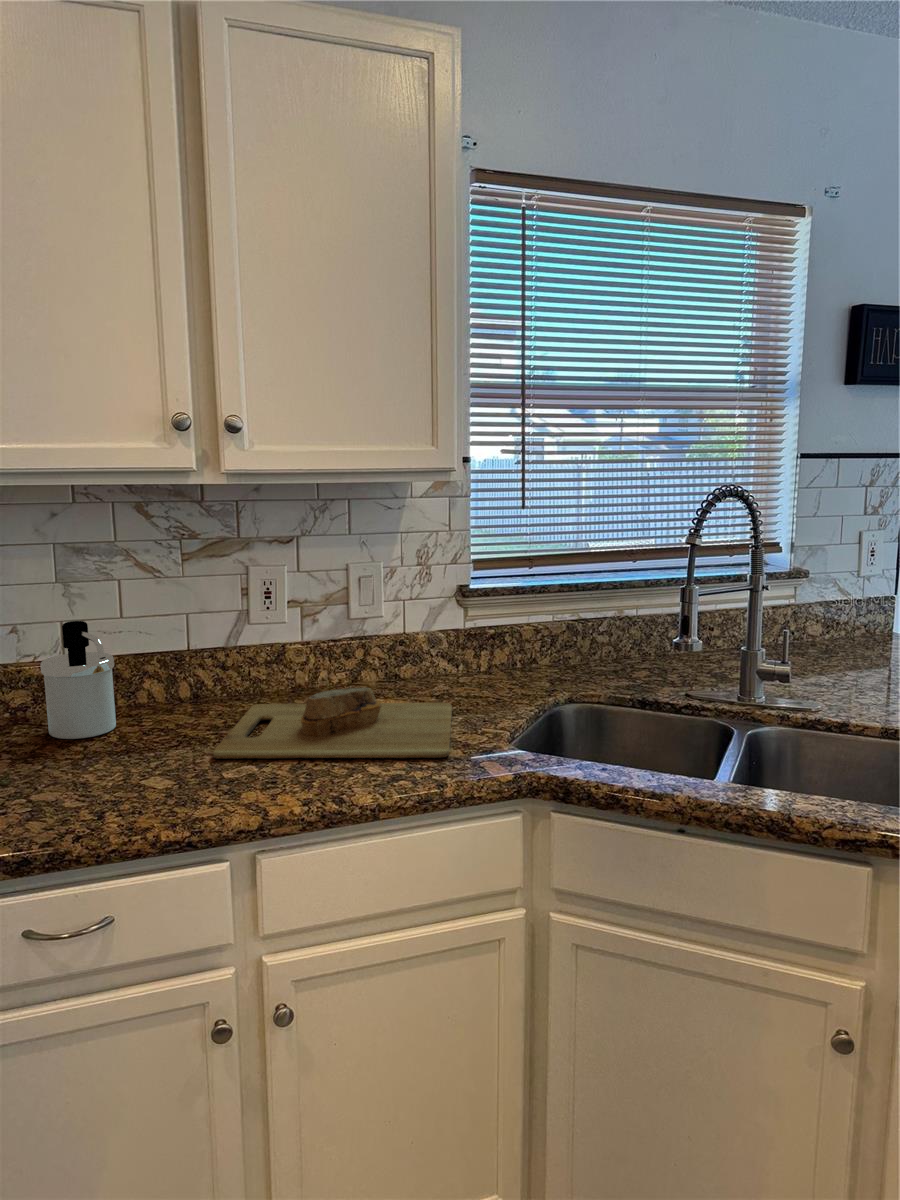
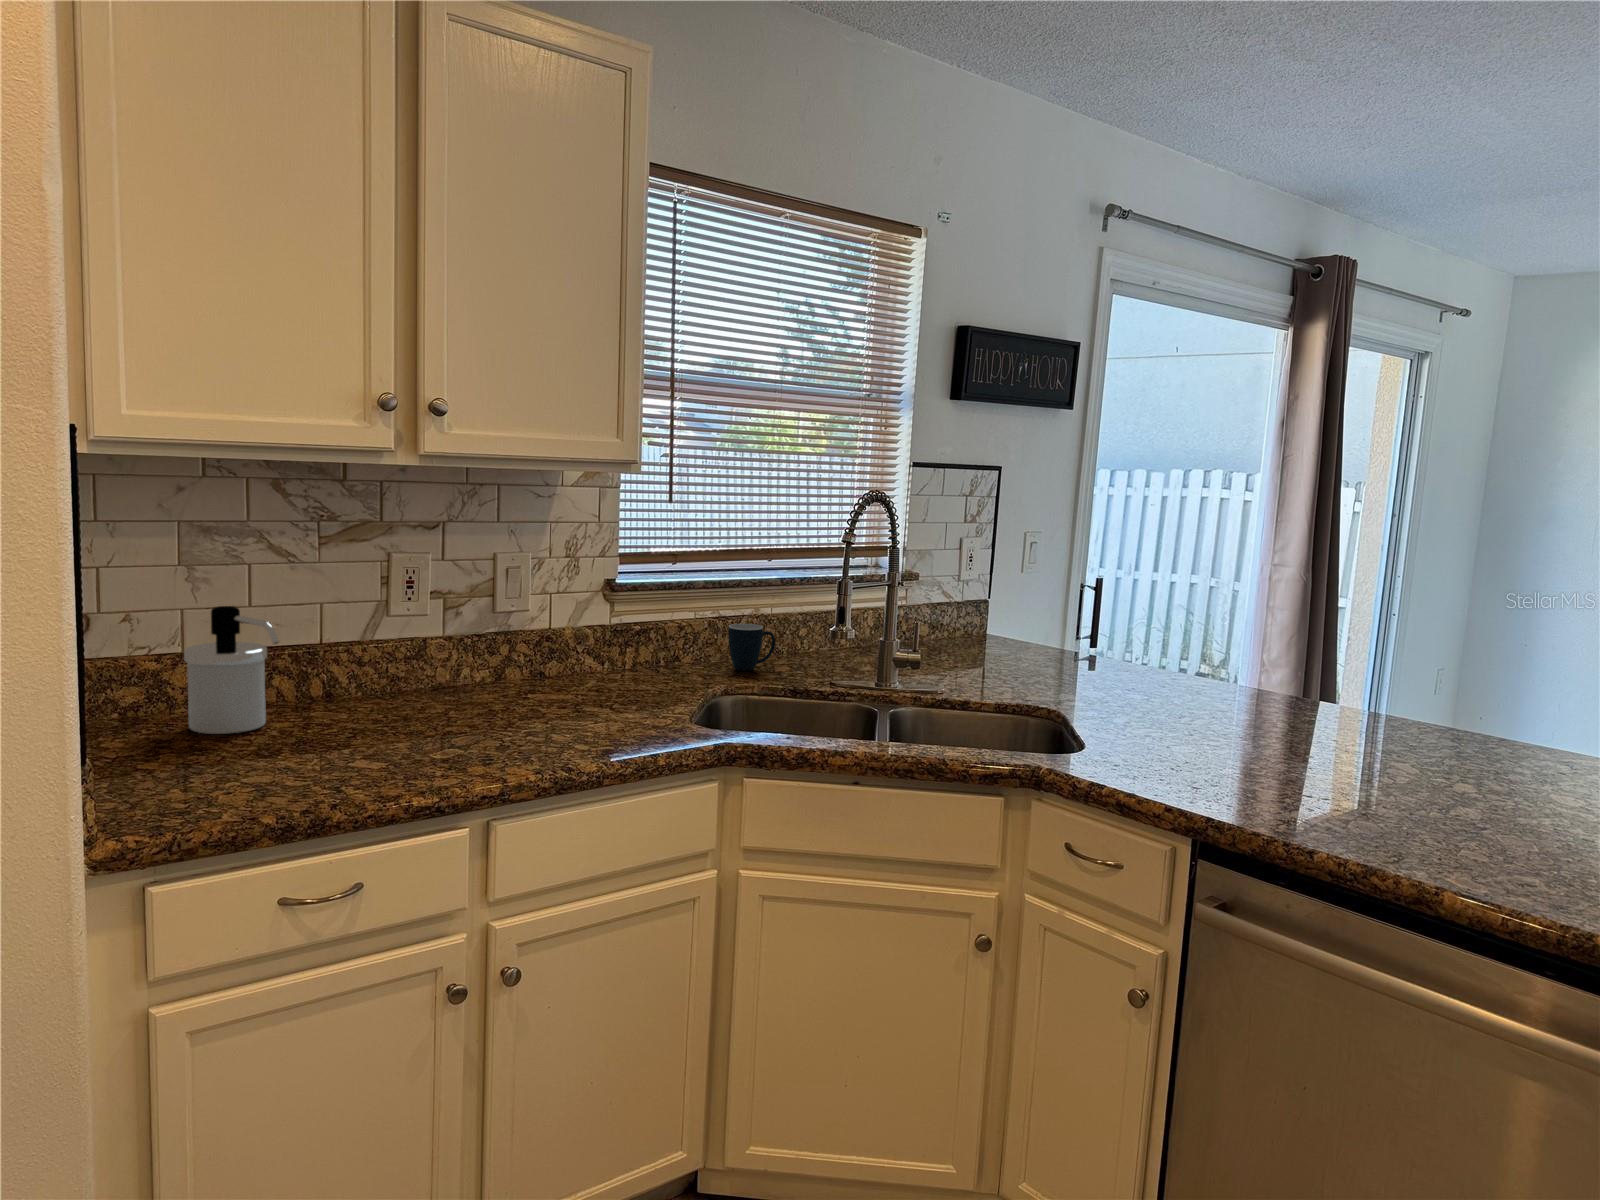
mug: none [585,628,634,676] -> present [728,624,775,671]
cutting board: present [214,688,452,759] -> none [406,676,645,744]

